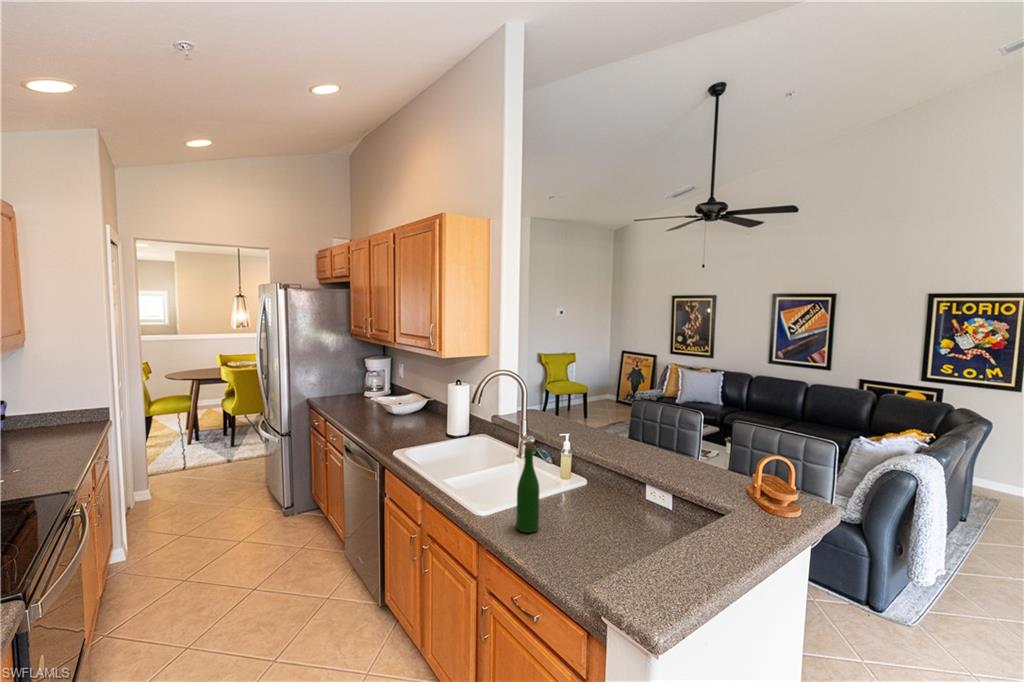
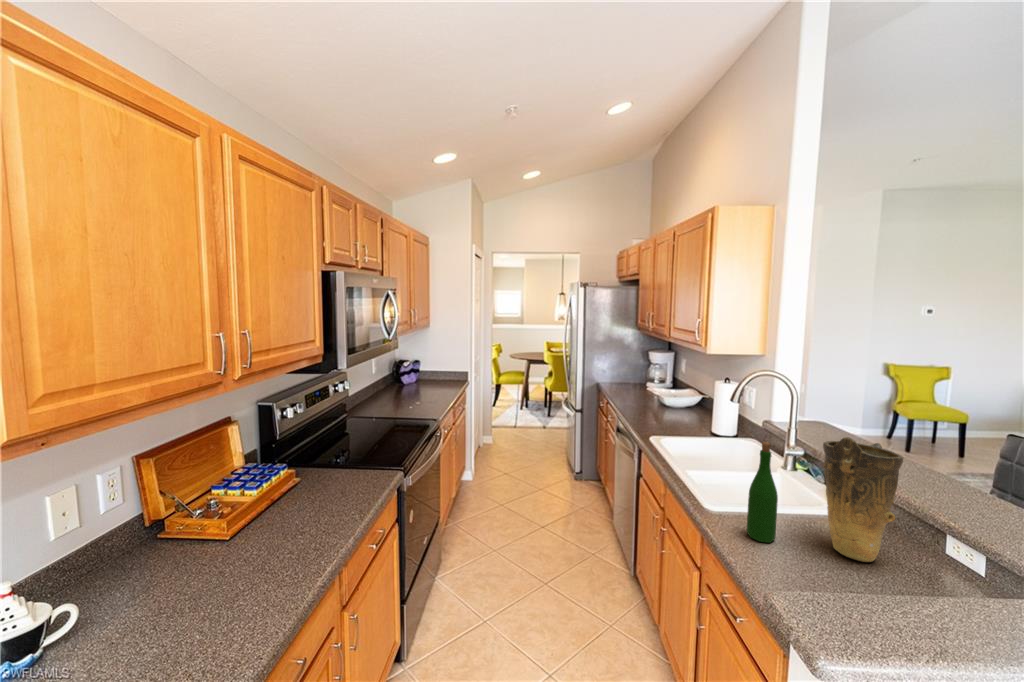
vase: none [565,424,615,522] -> present [823,437,903,562]

